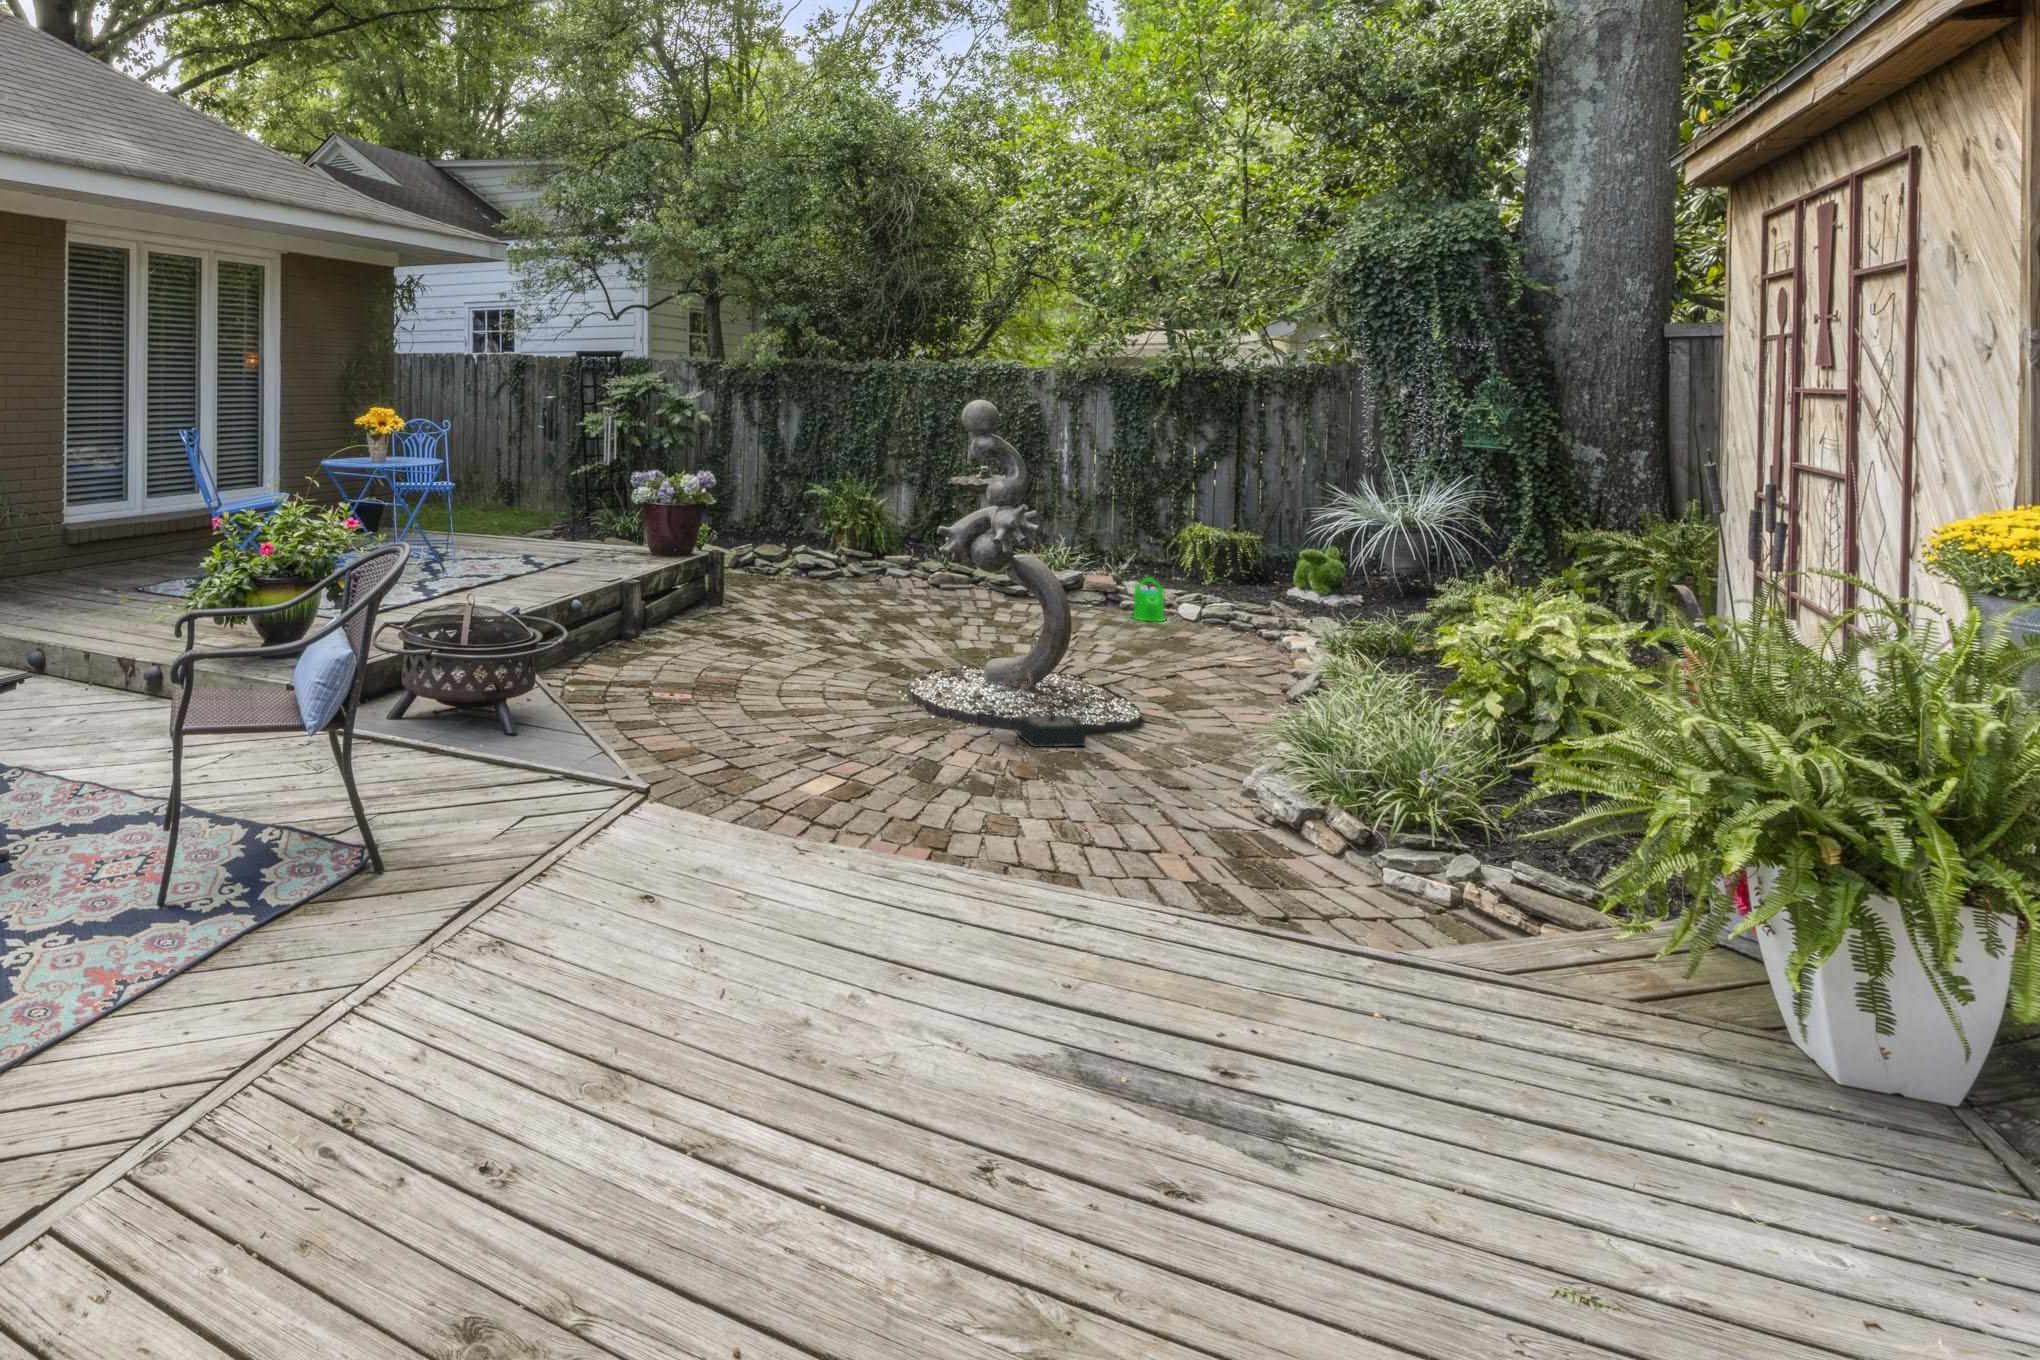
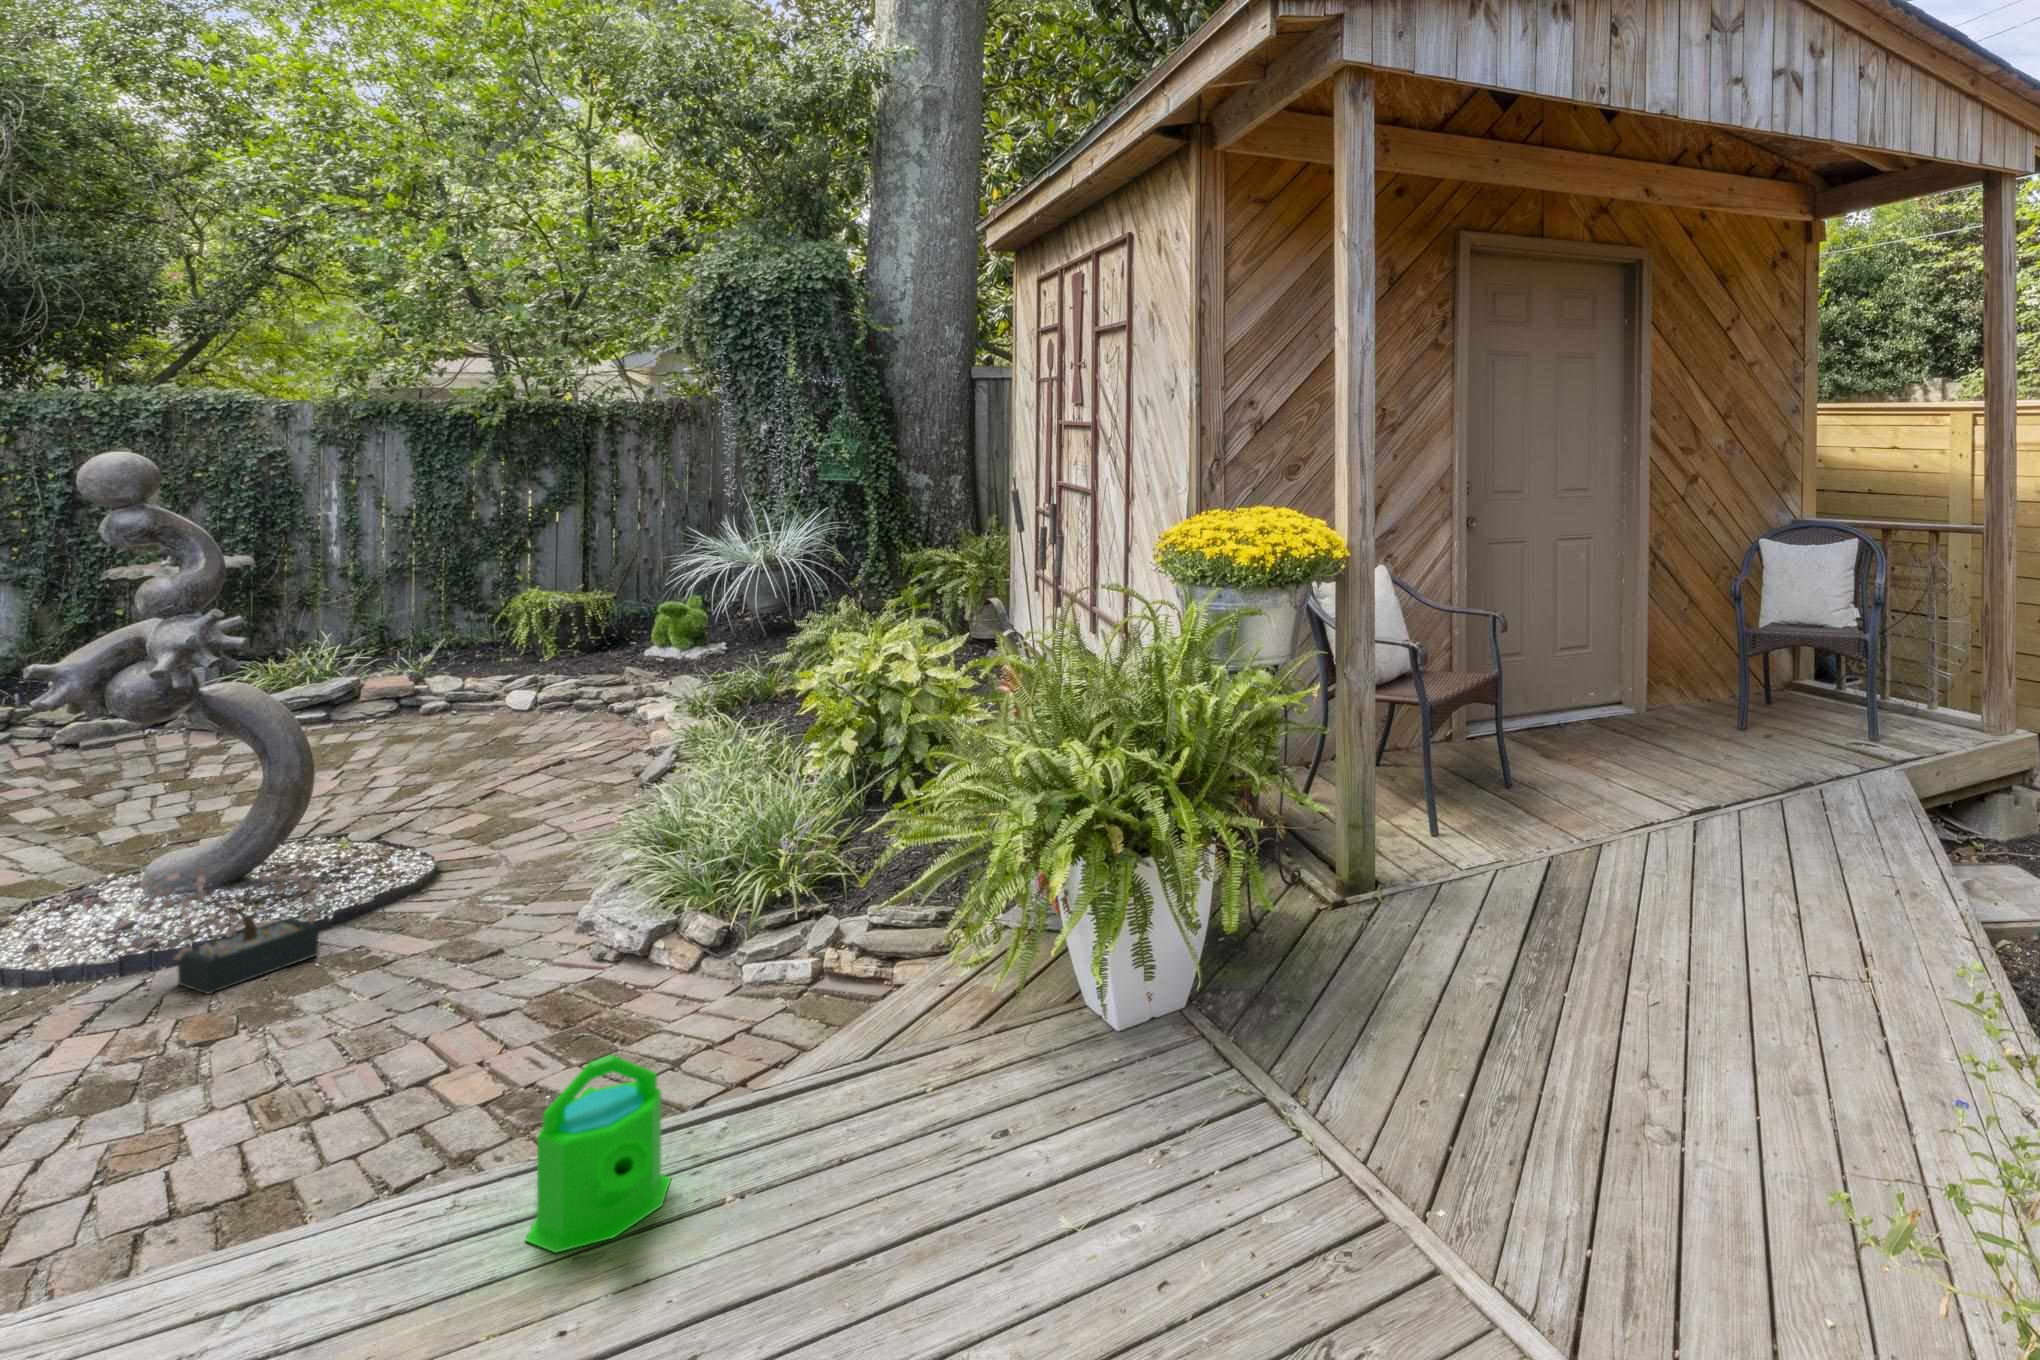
watering can: present [1133,577,1165,622] -> present [526,1055,671,1252]

